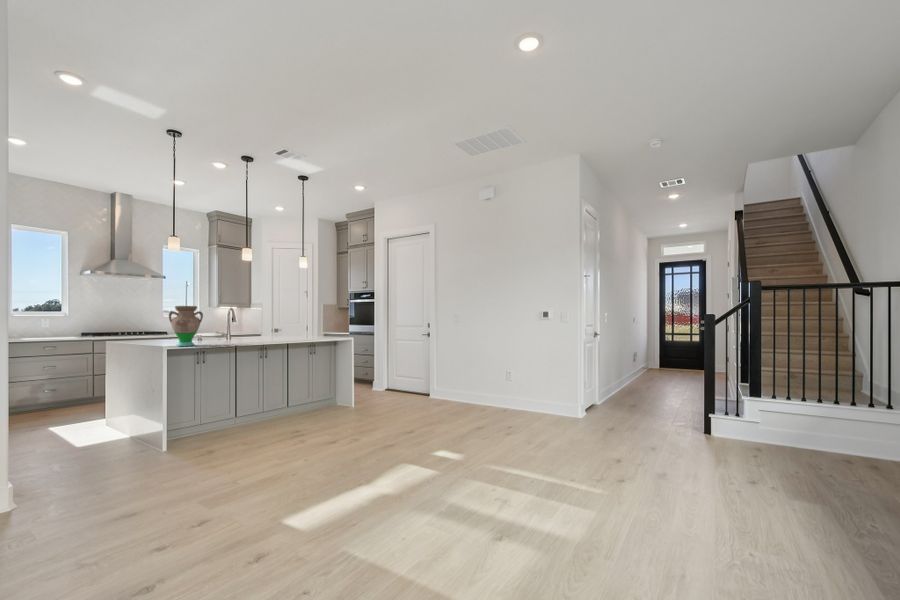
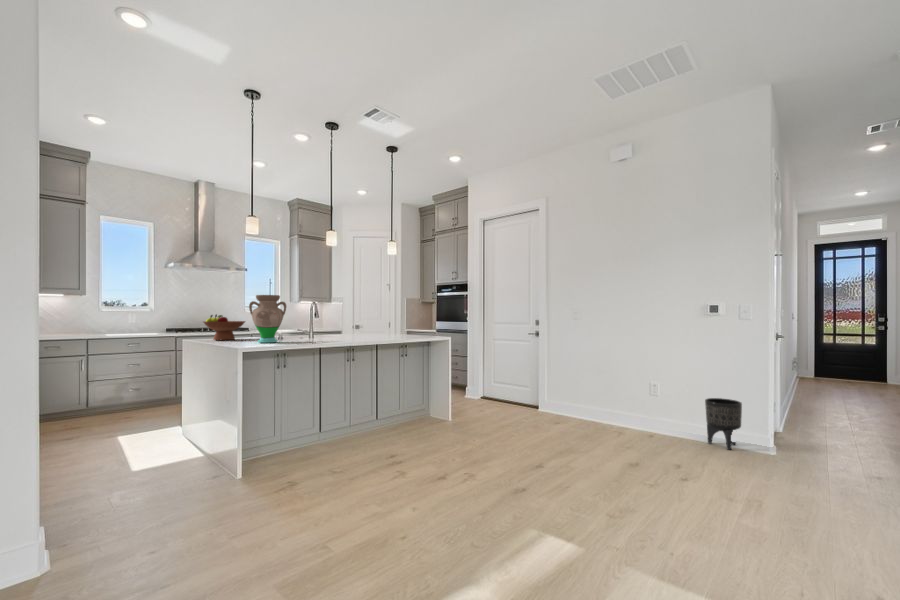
fruit bowl: none [124,322,165,344] -> present [204,315,245,340]
planter: none [543,384,567,421] -> present [705,398,742,450]

